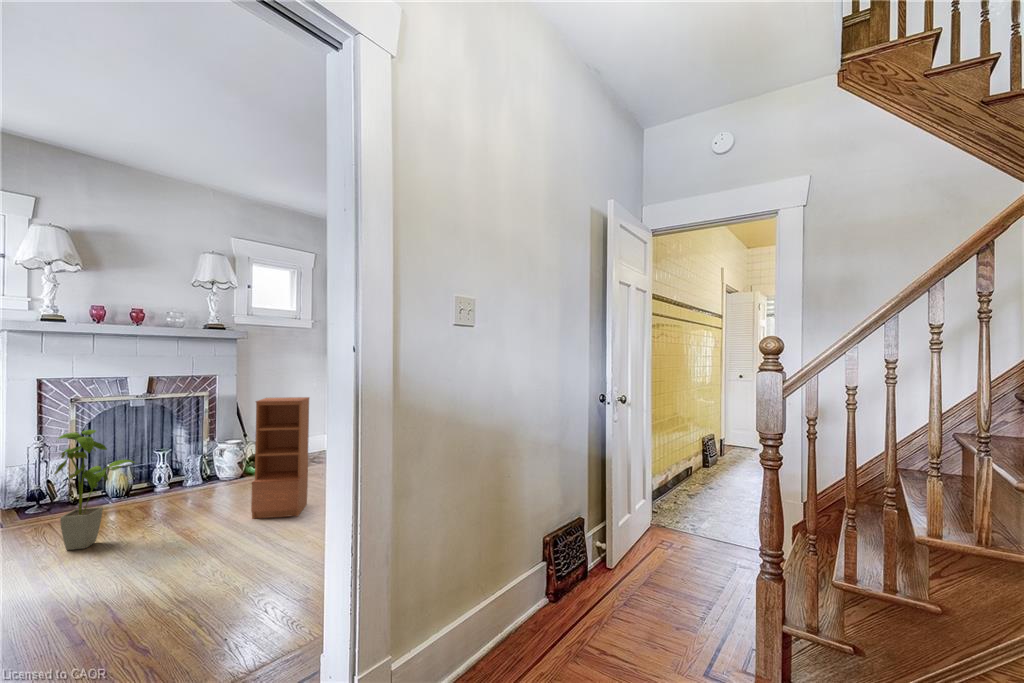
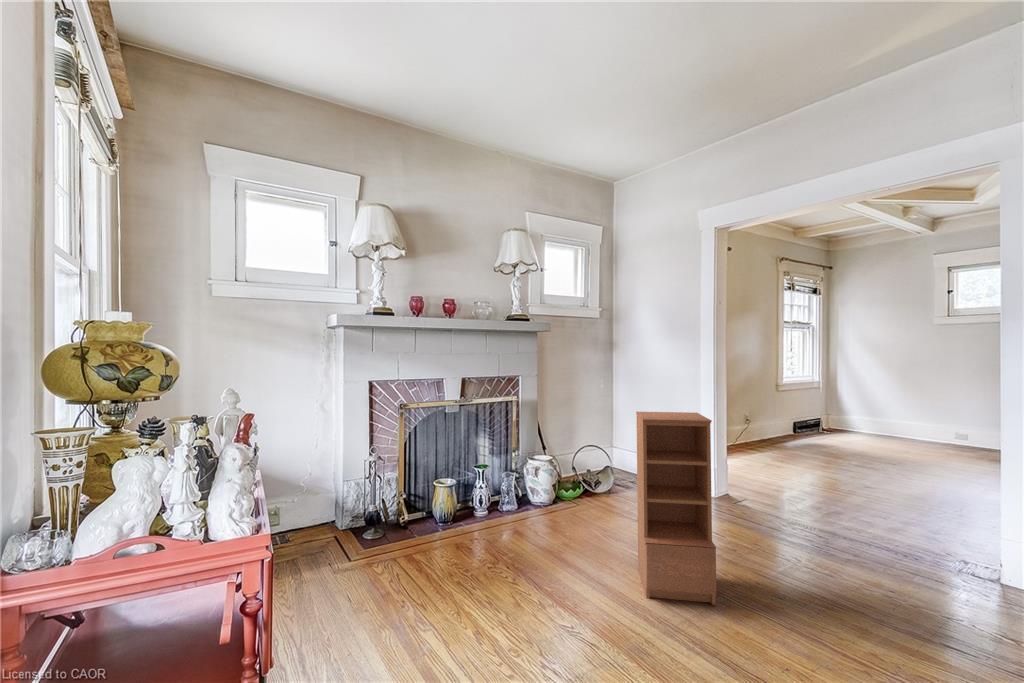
house plant: present [54,430,135,550] -> none [428,458,516,632]

